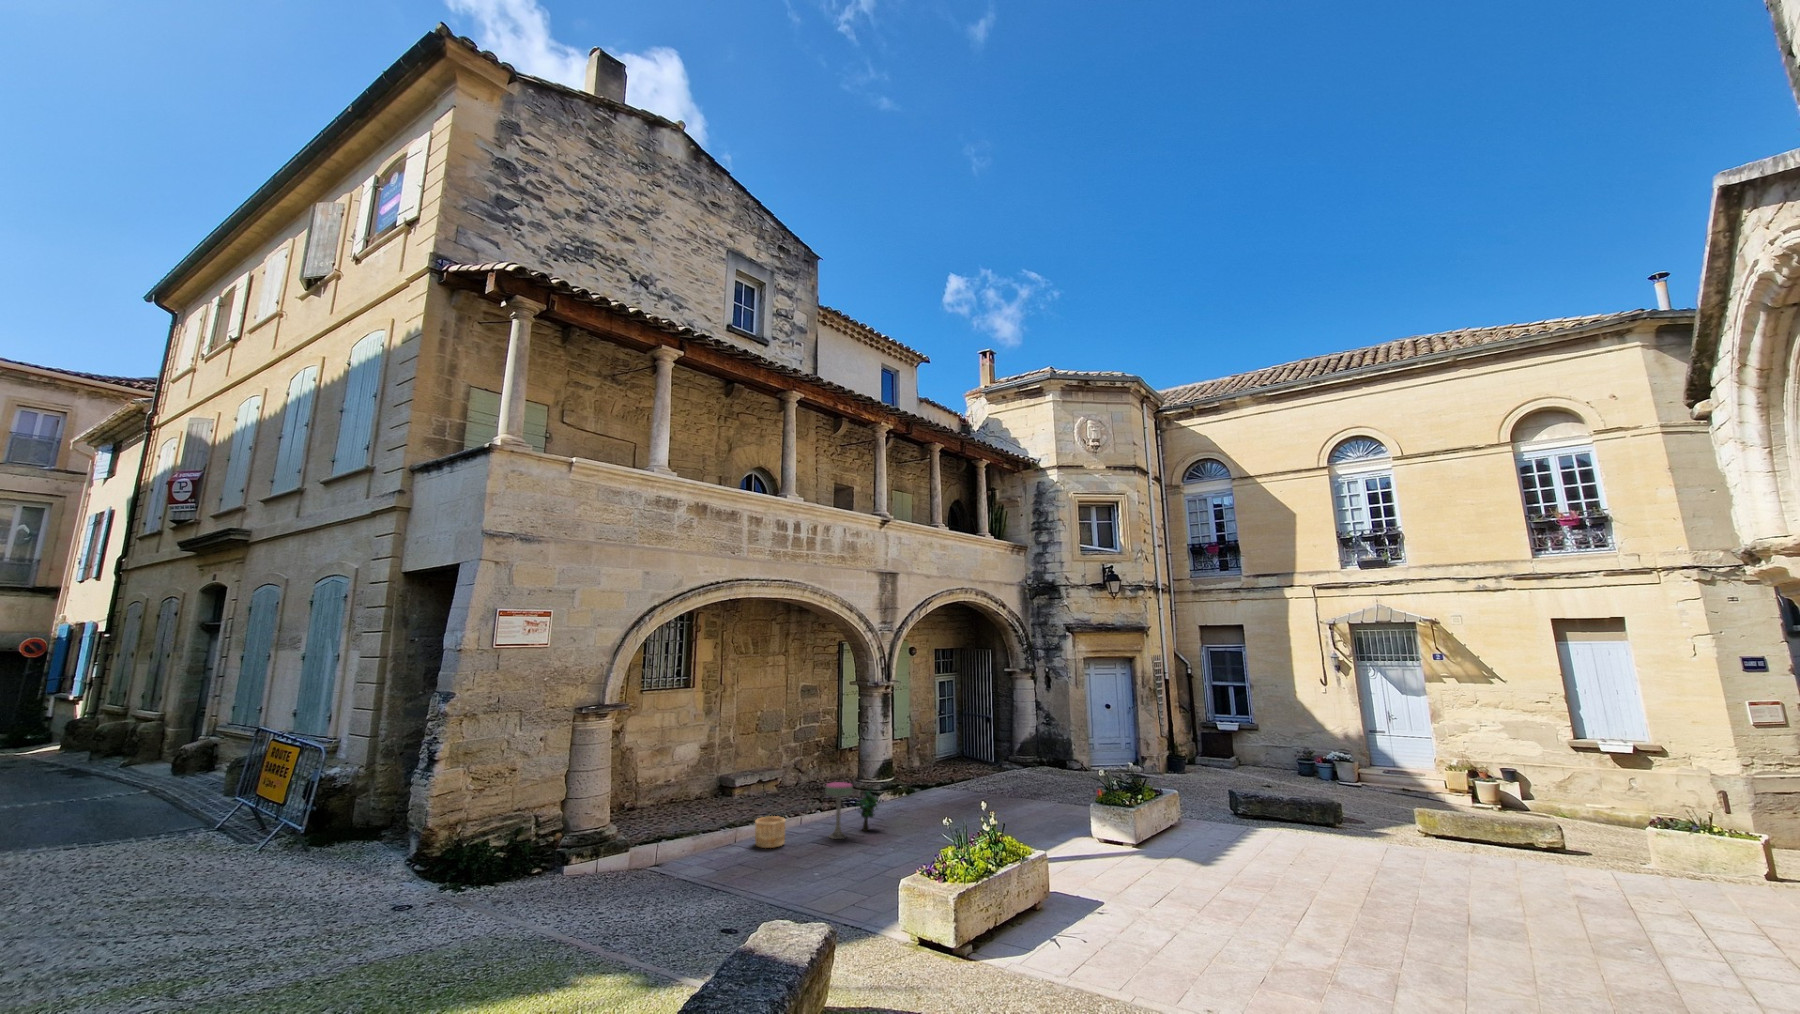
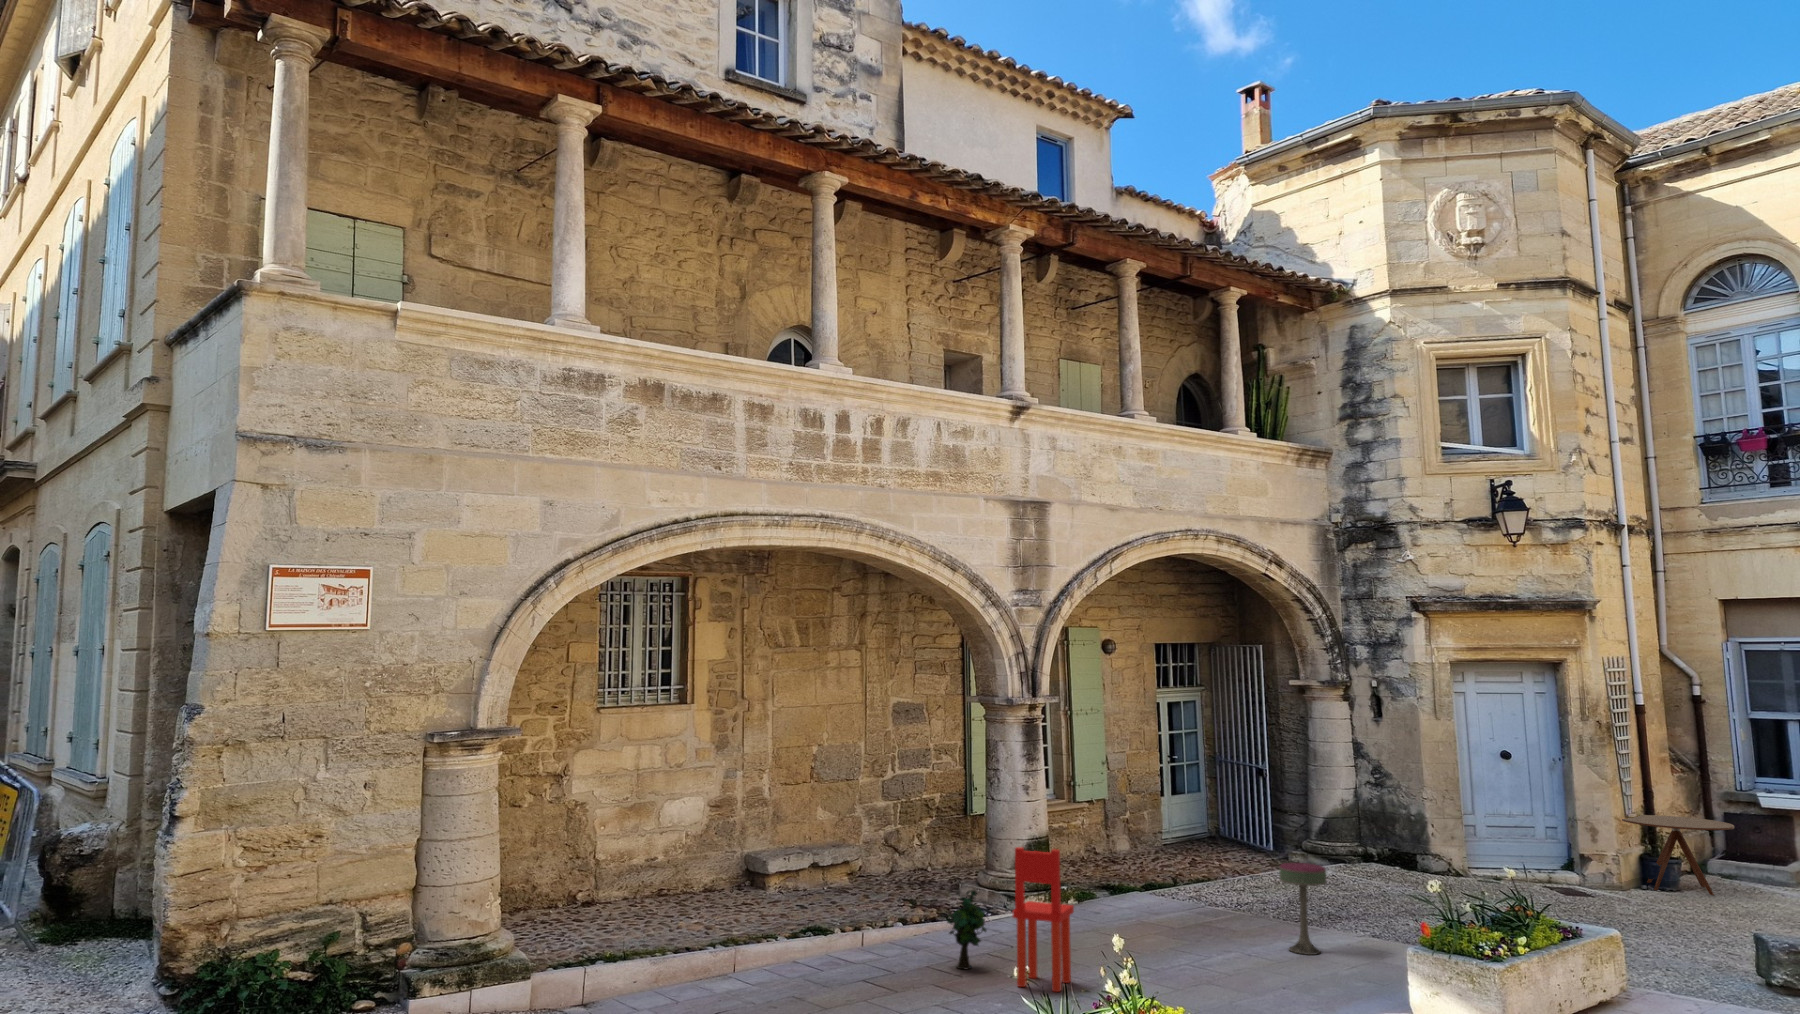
round table: none [1162,737,1214,776] -> present [1622,815,1734,895]
chair: none [897,762,926,839] -> present [1013,847,1074,992]
bar stool: present [826,782,852,839] -> present [1279,863,1326,955]
wooden bucket: present [755,816,786,848] -> none [748,934,803,991]

